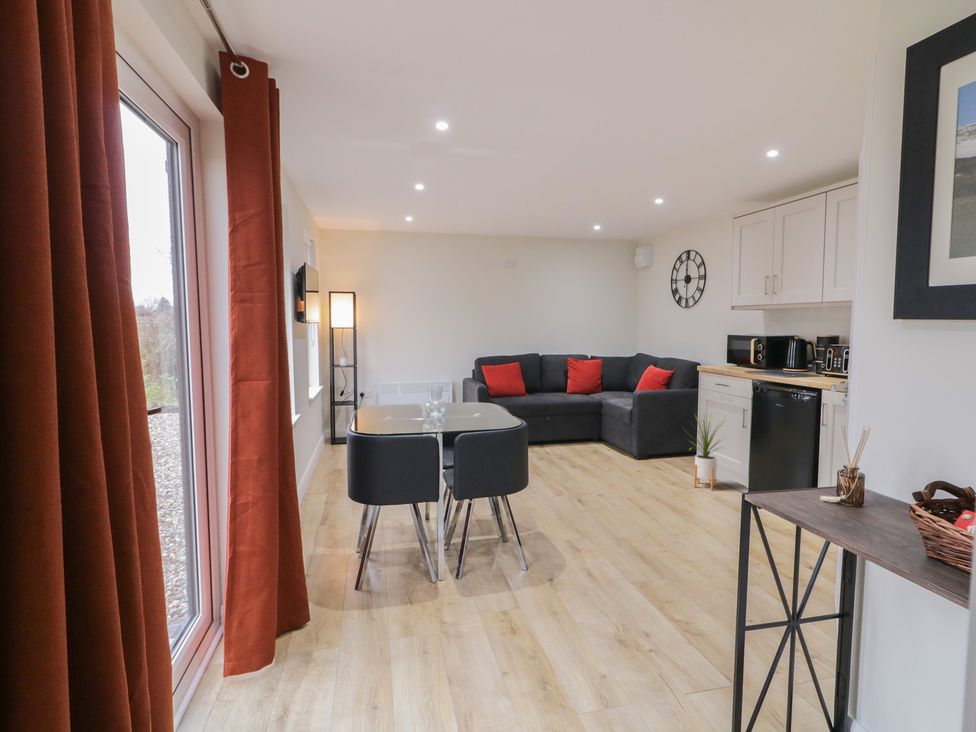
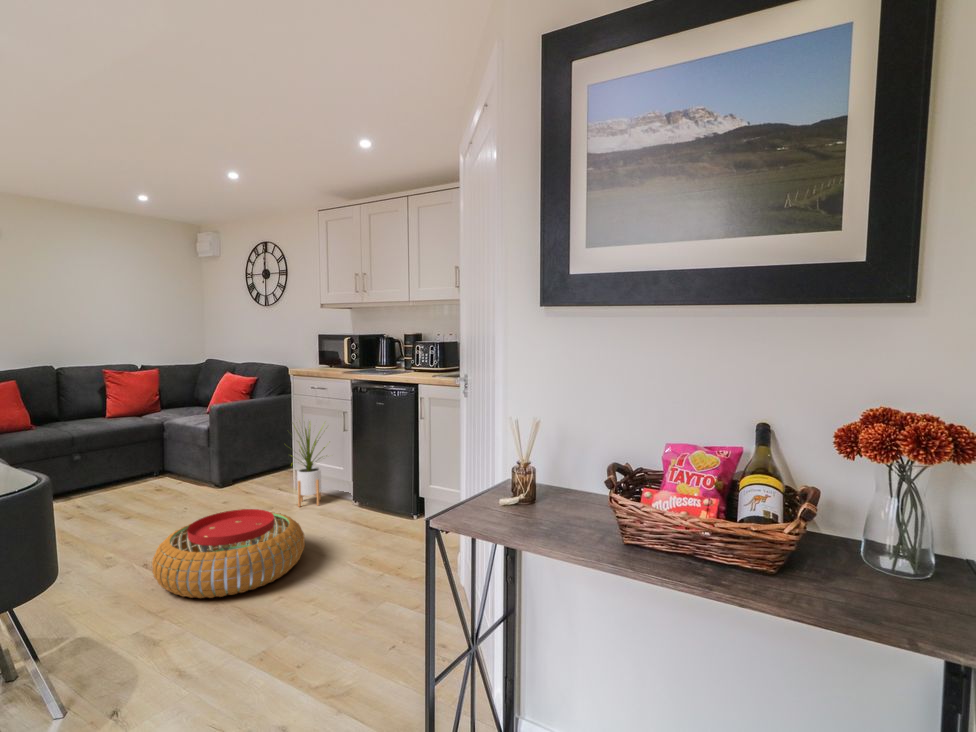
pouf: none [580,474,688,536] -> present [152,509,305,598]

